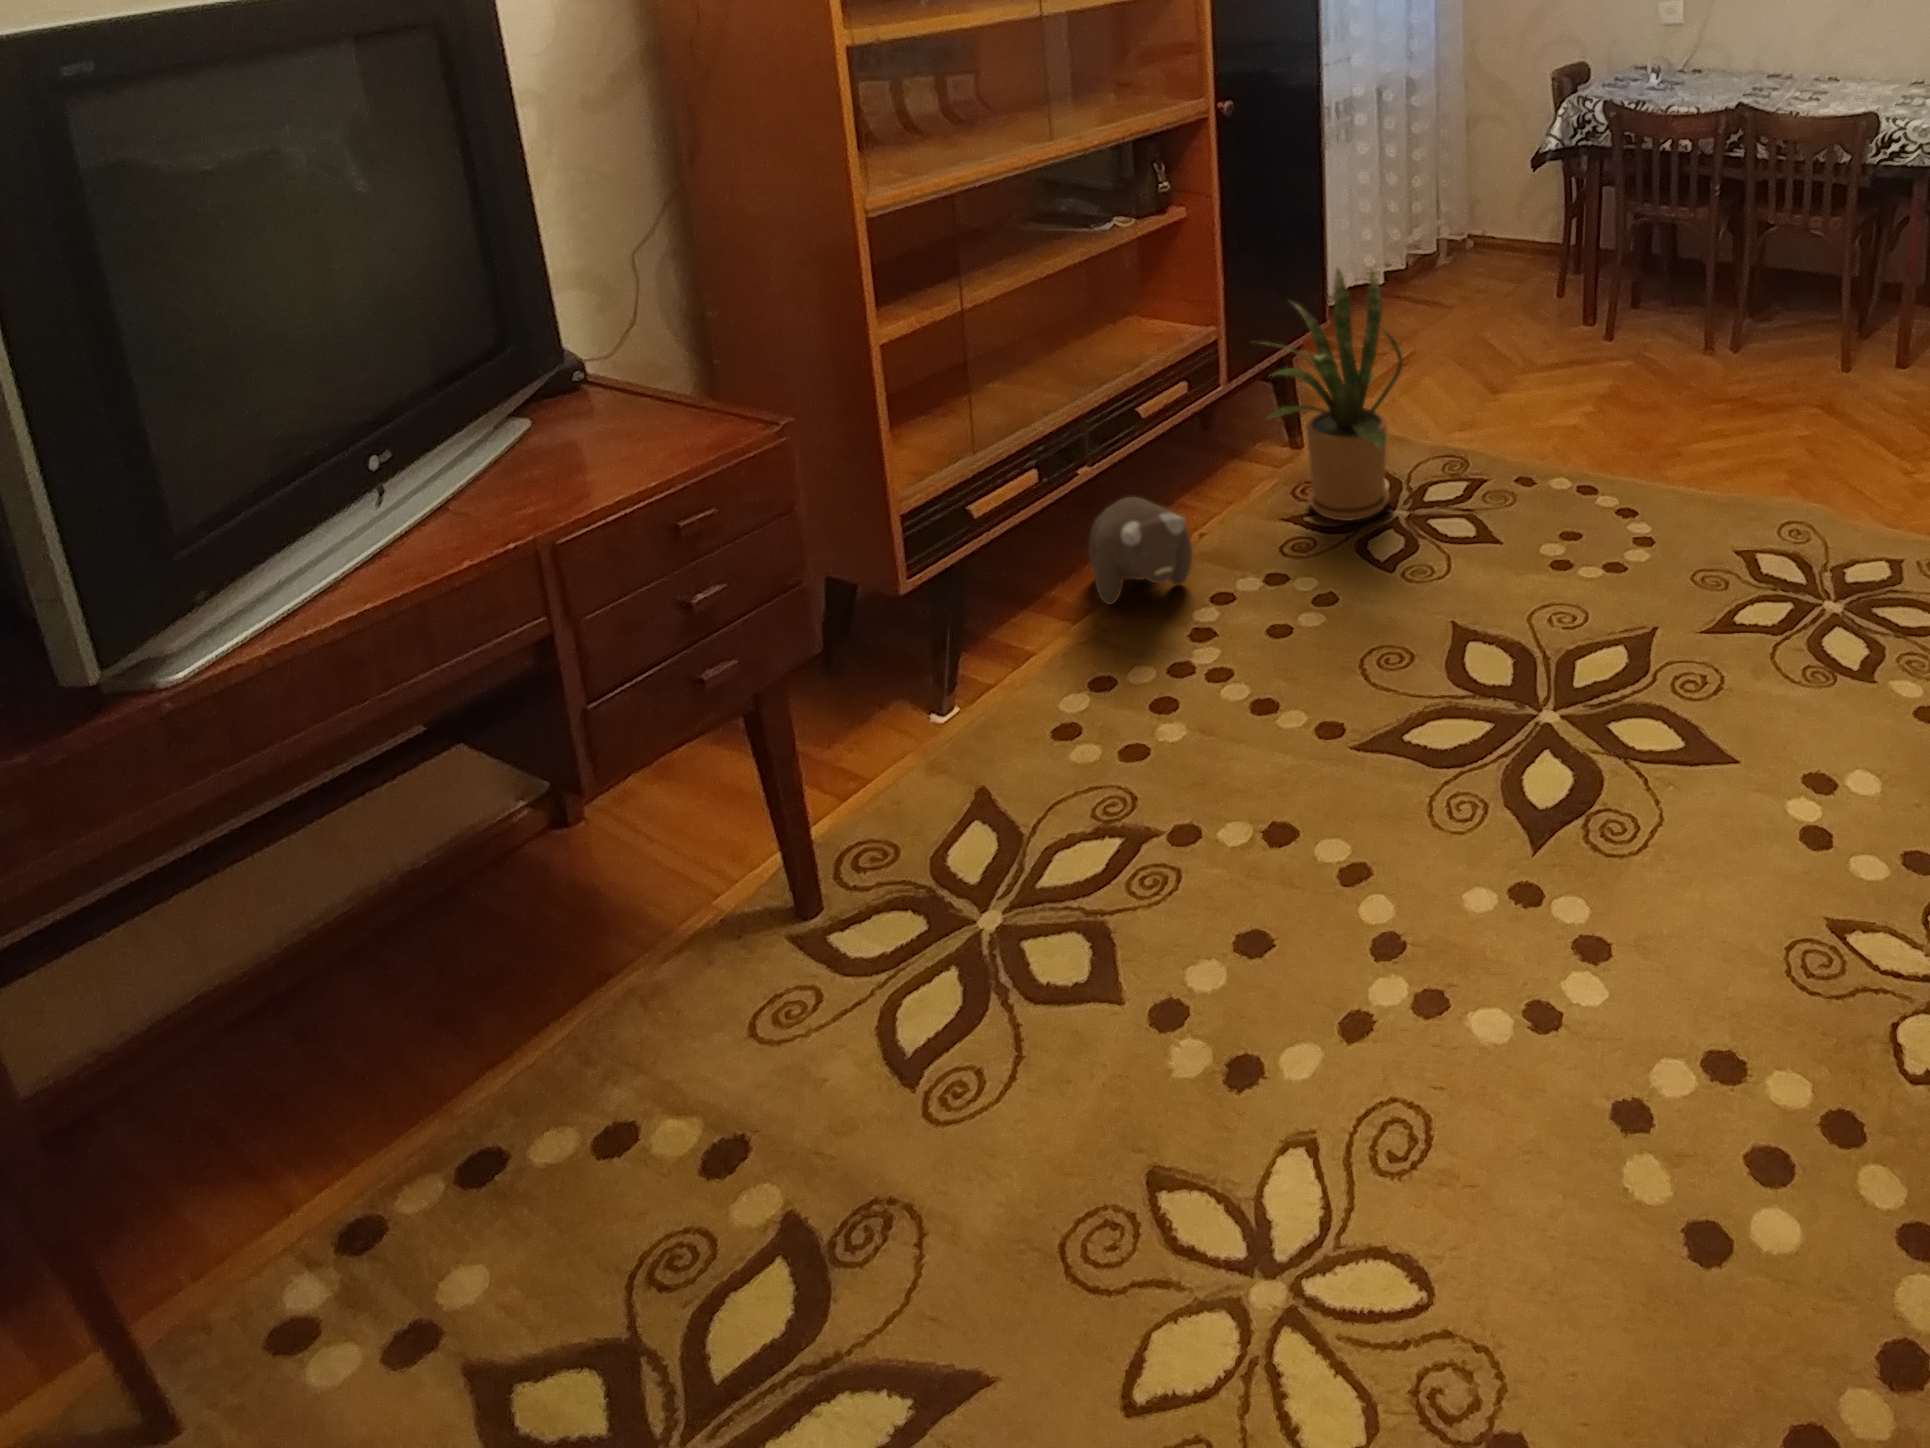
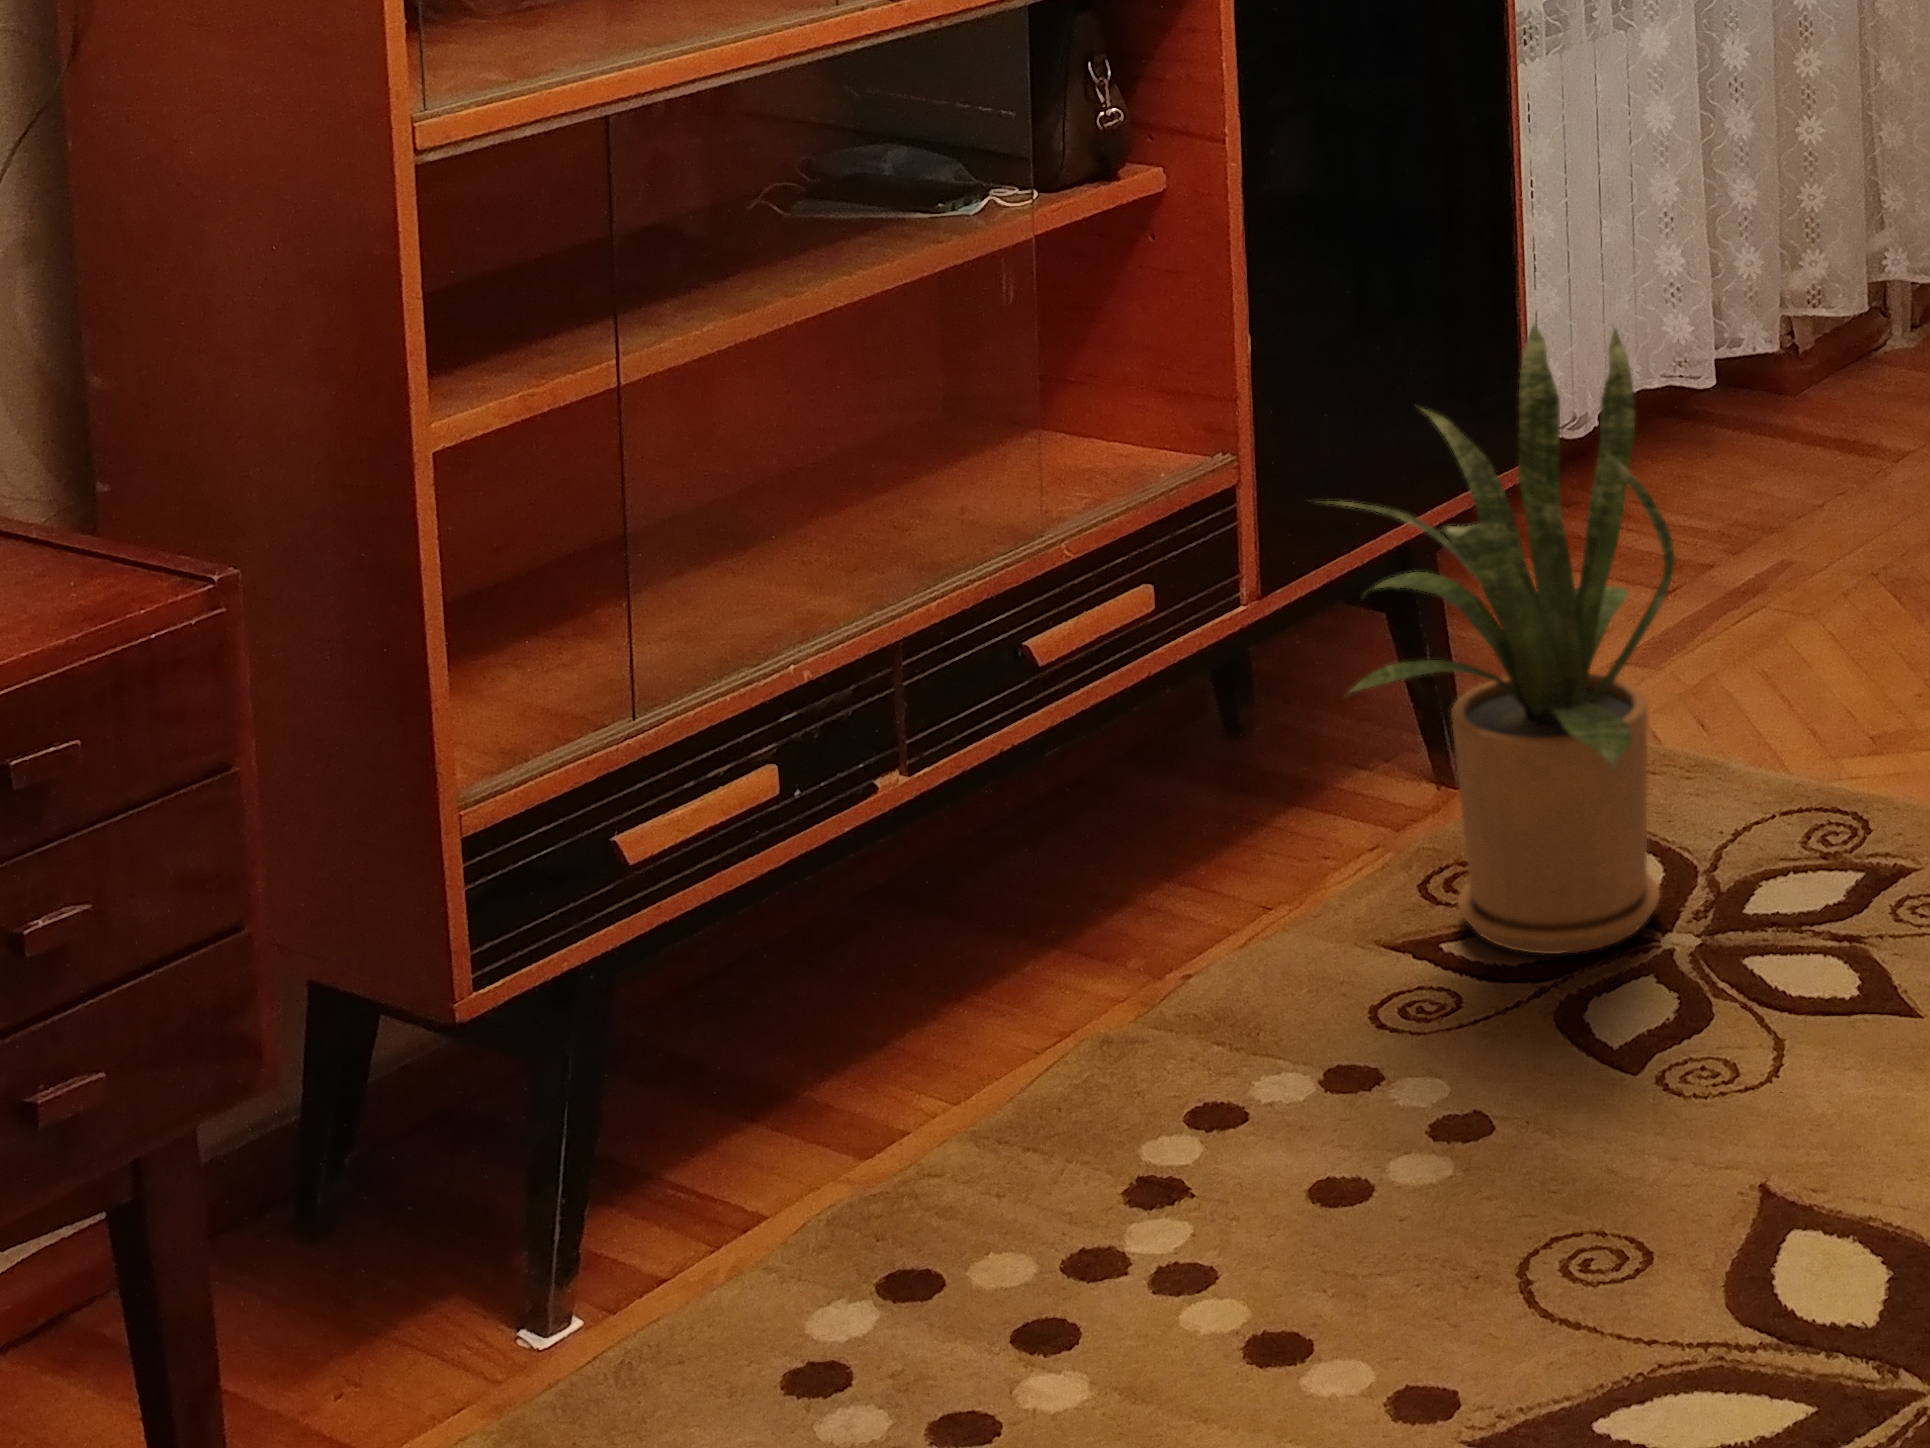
plush toy: present [1089,497,1192,604] -> none [913,864,1153,1125]

